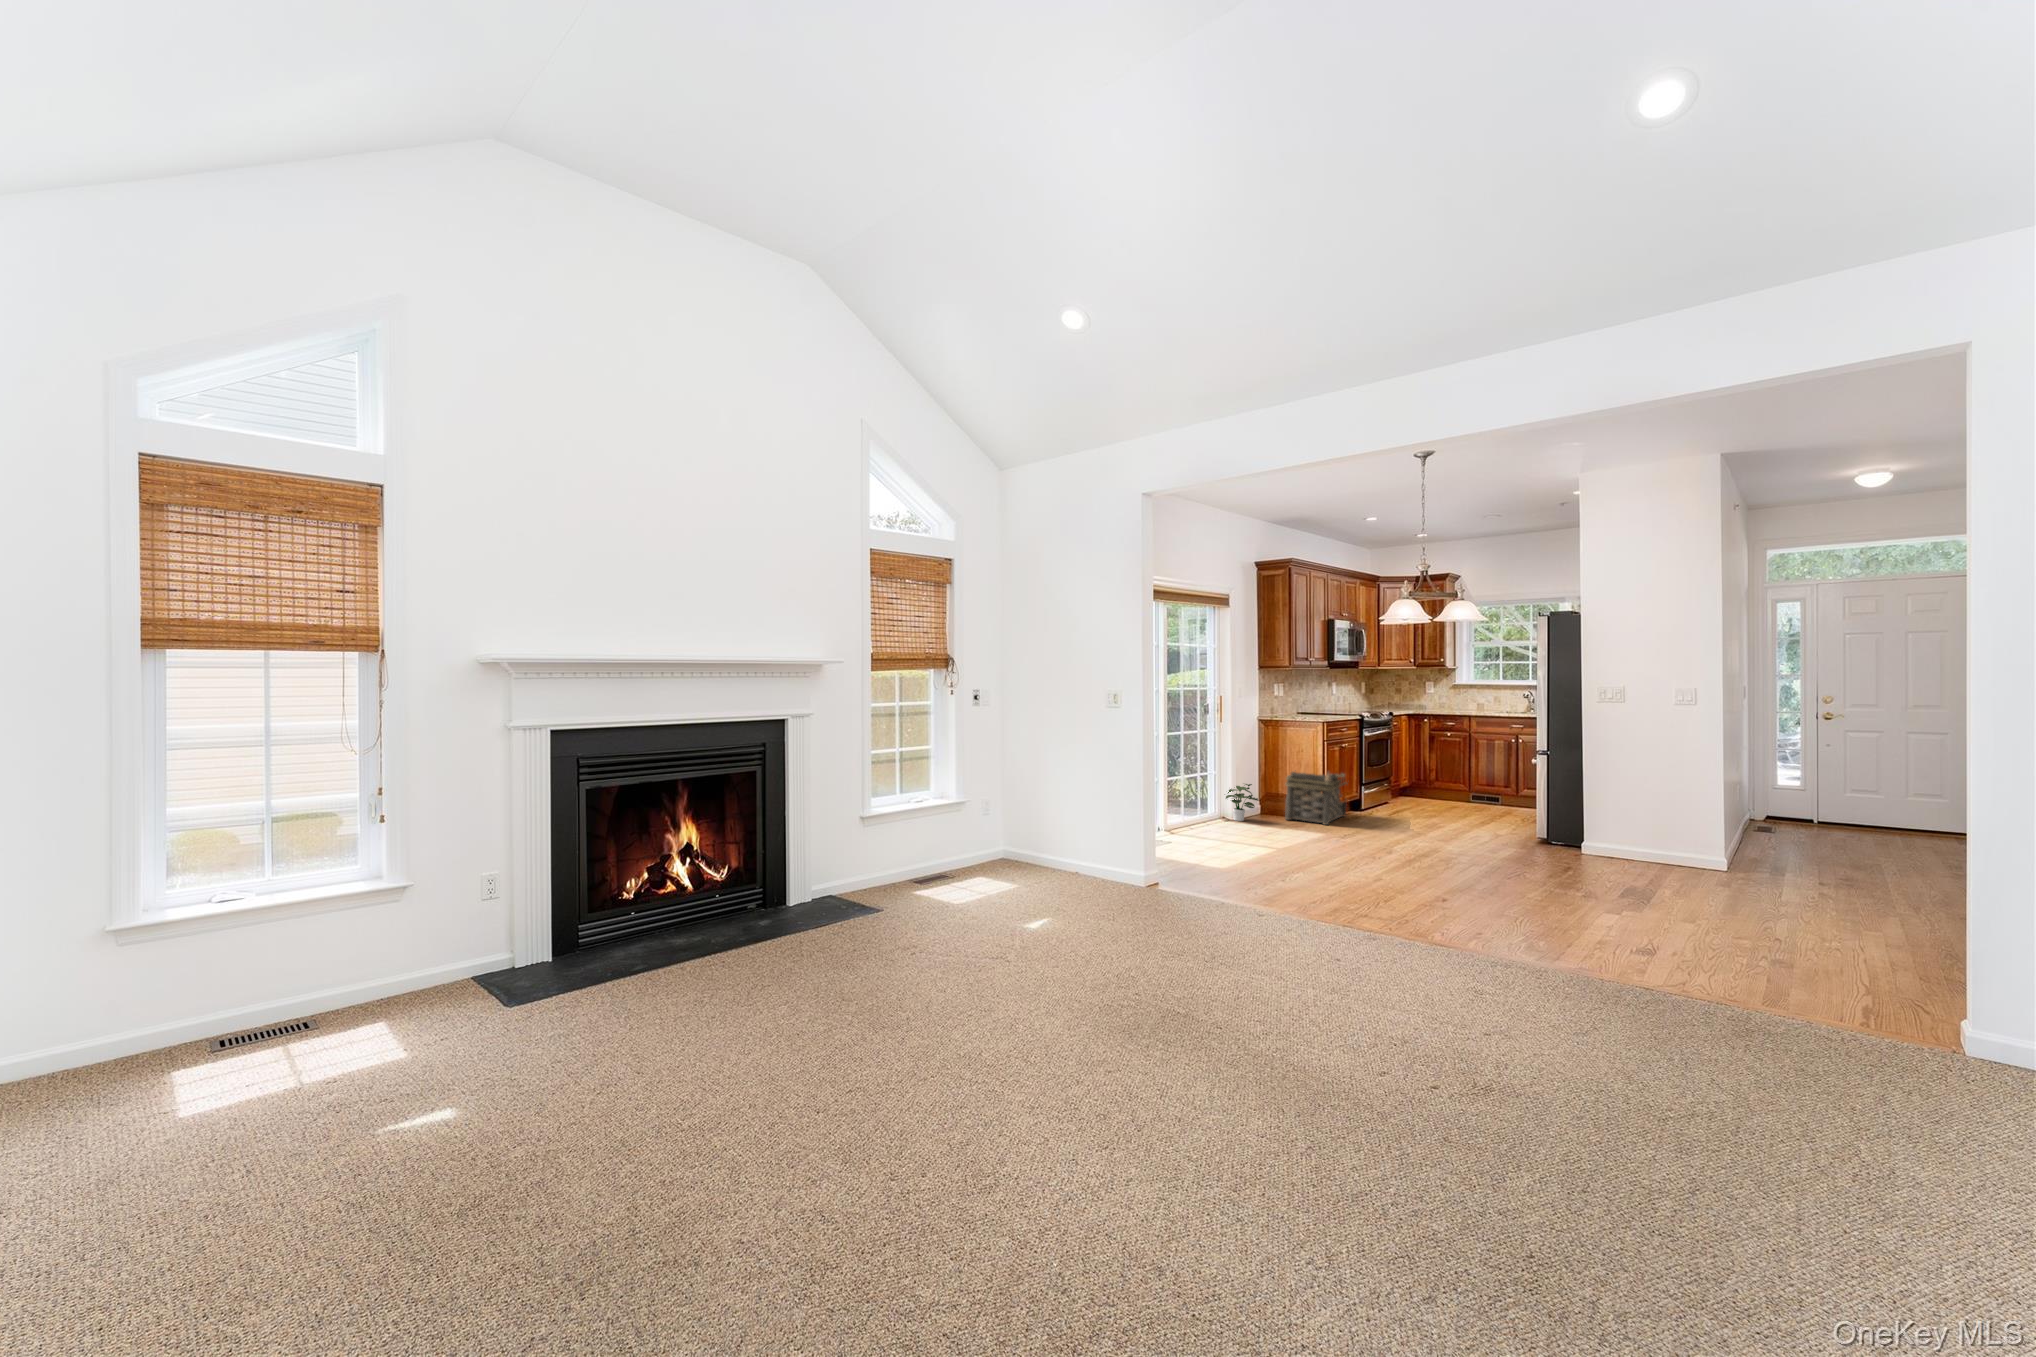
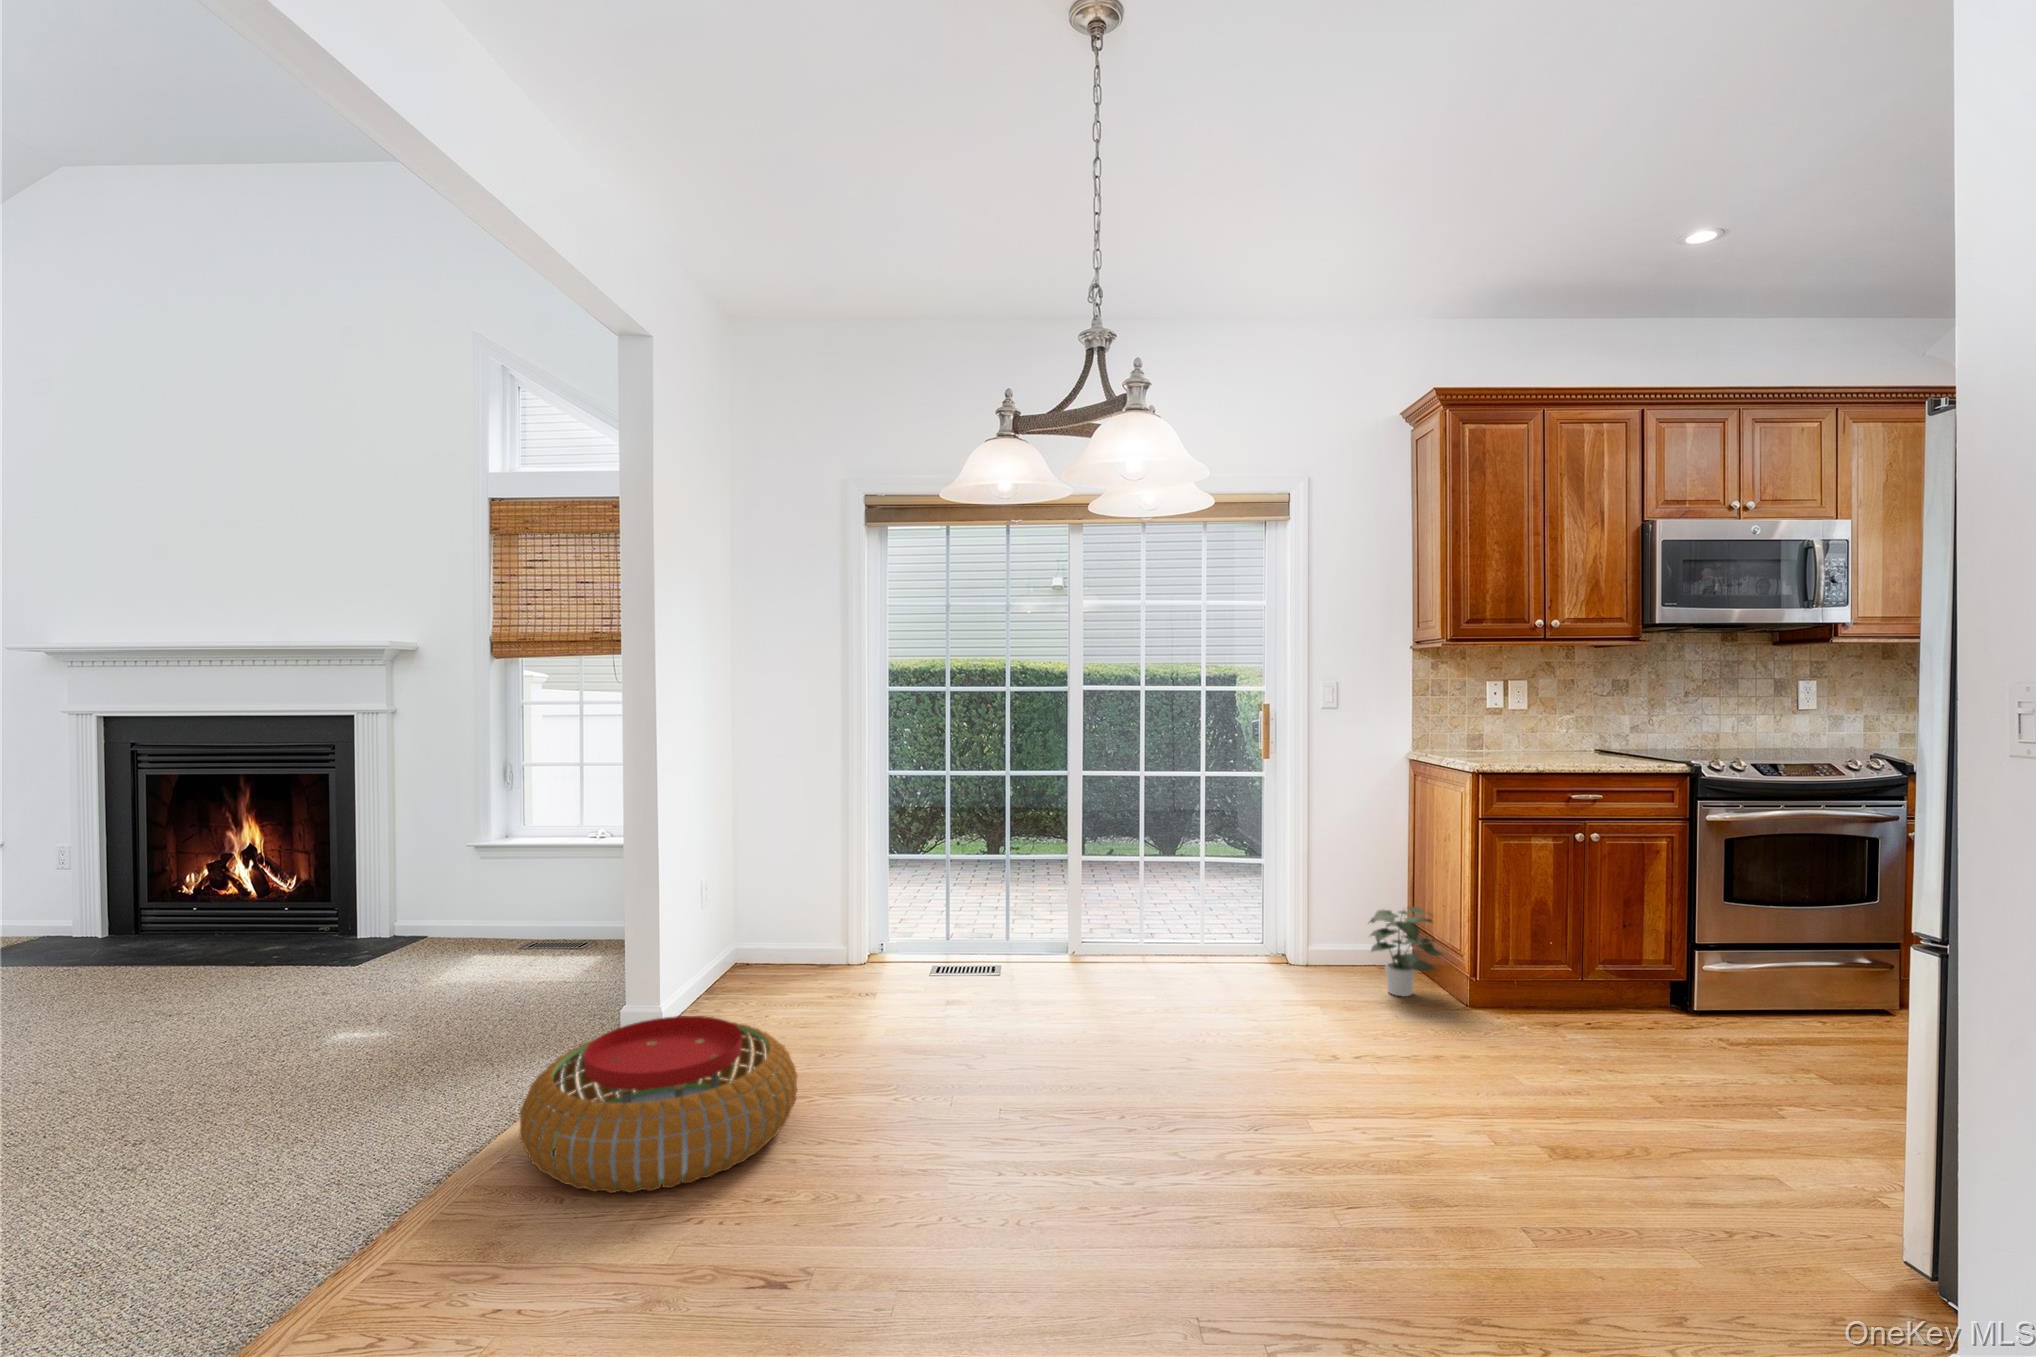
basket: present [1285,772,1348,825] -> none [1526,896,1797,1065]
pouf: none [1207,848,1321,906] -> present [520,1016,797,1193]

